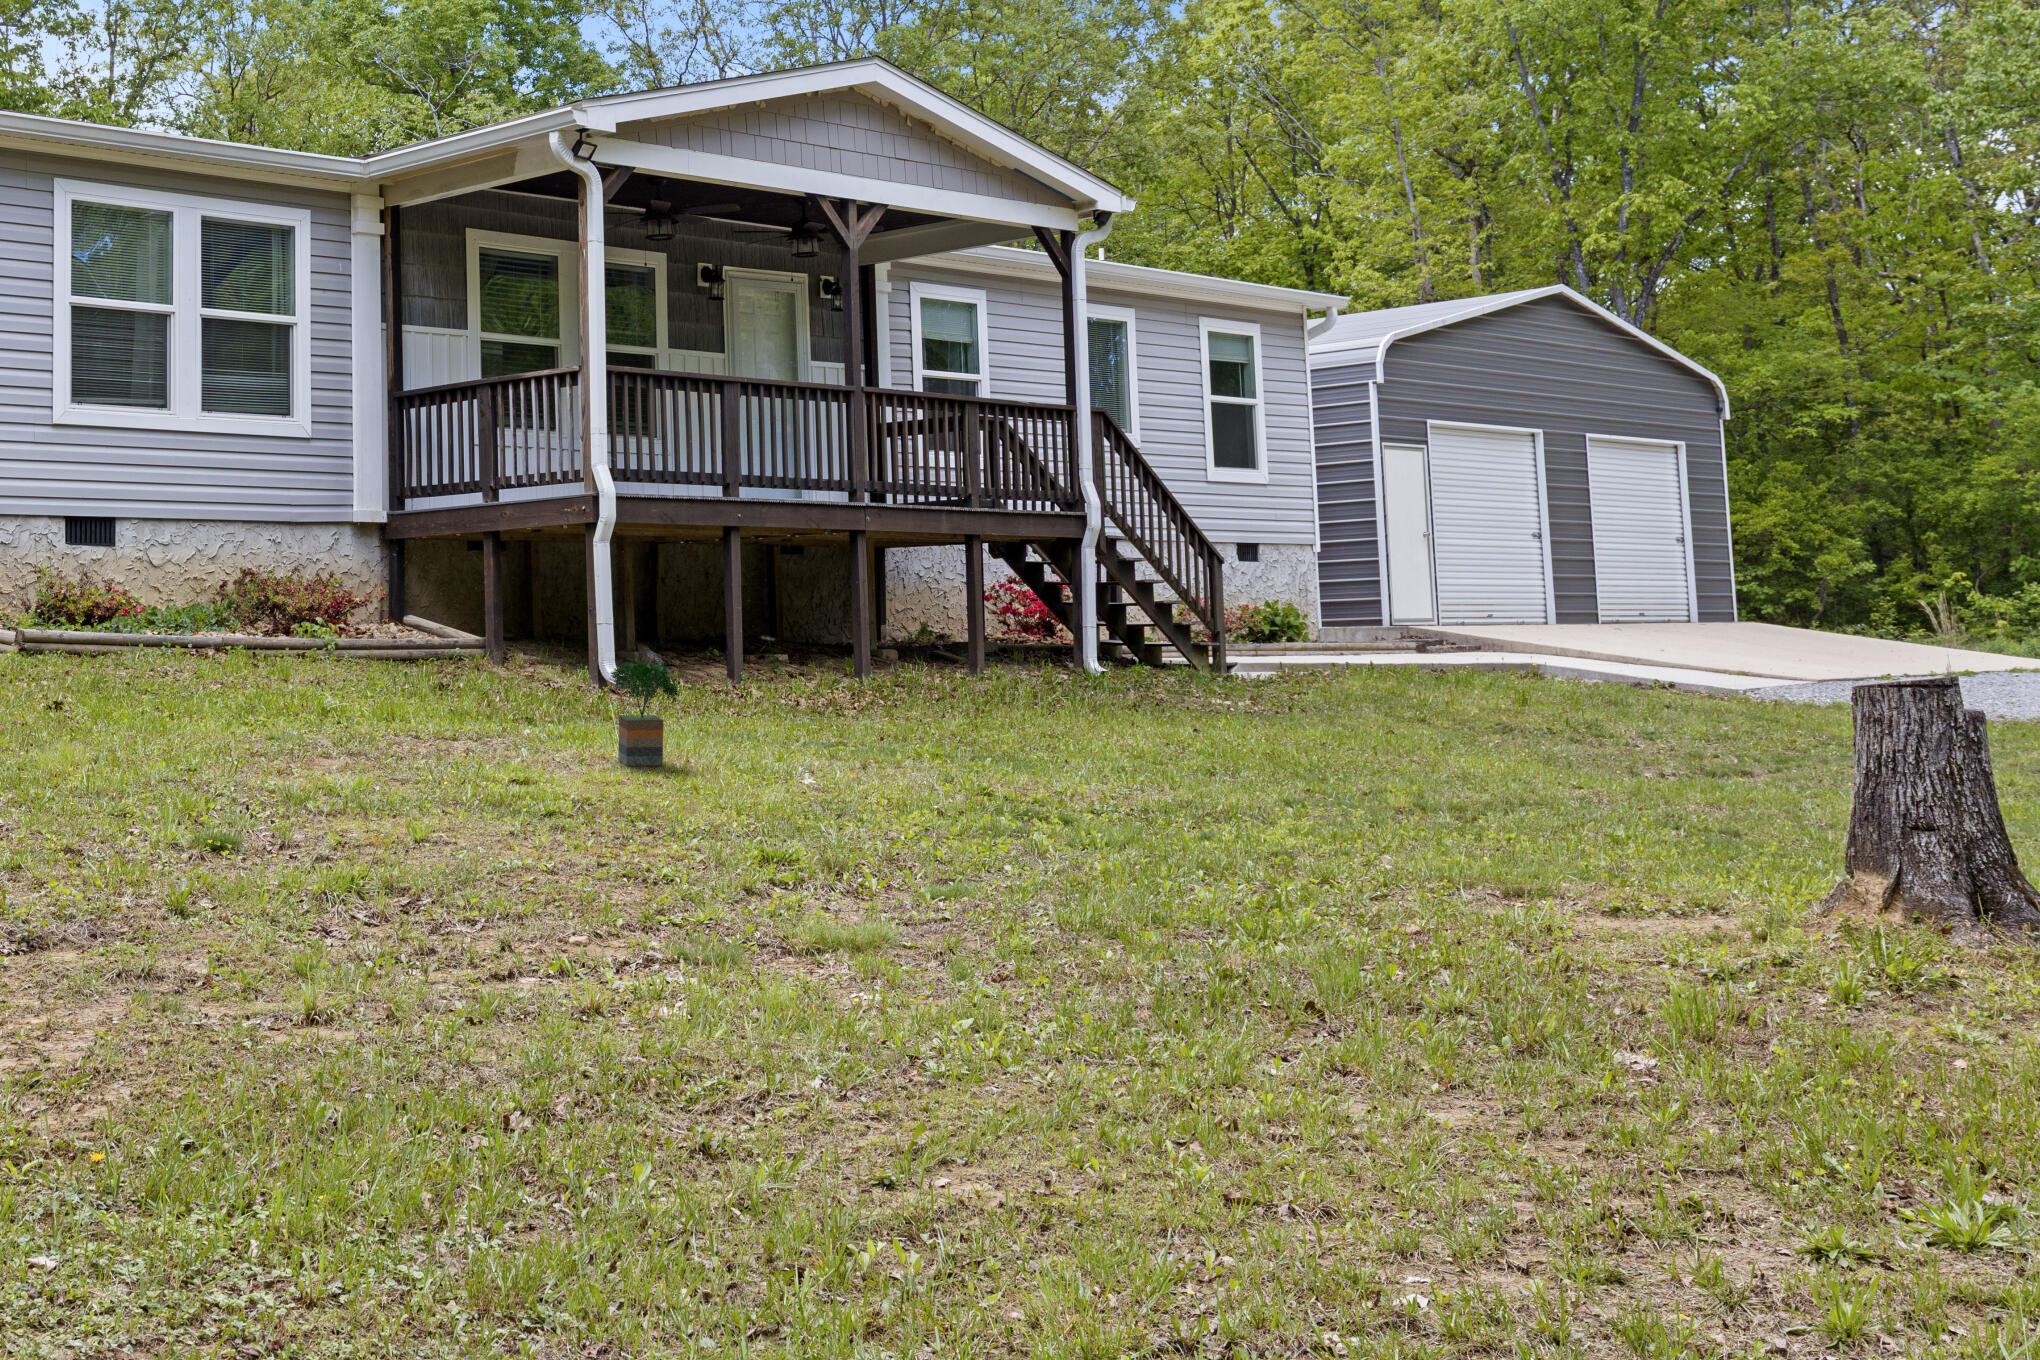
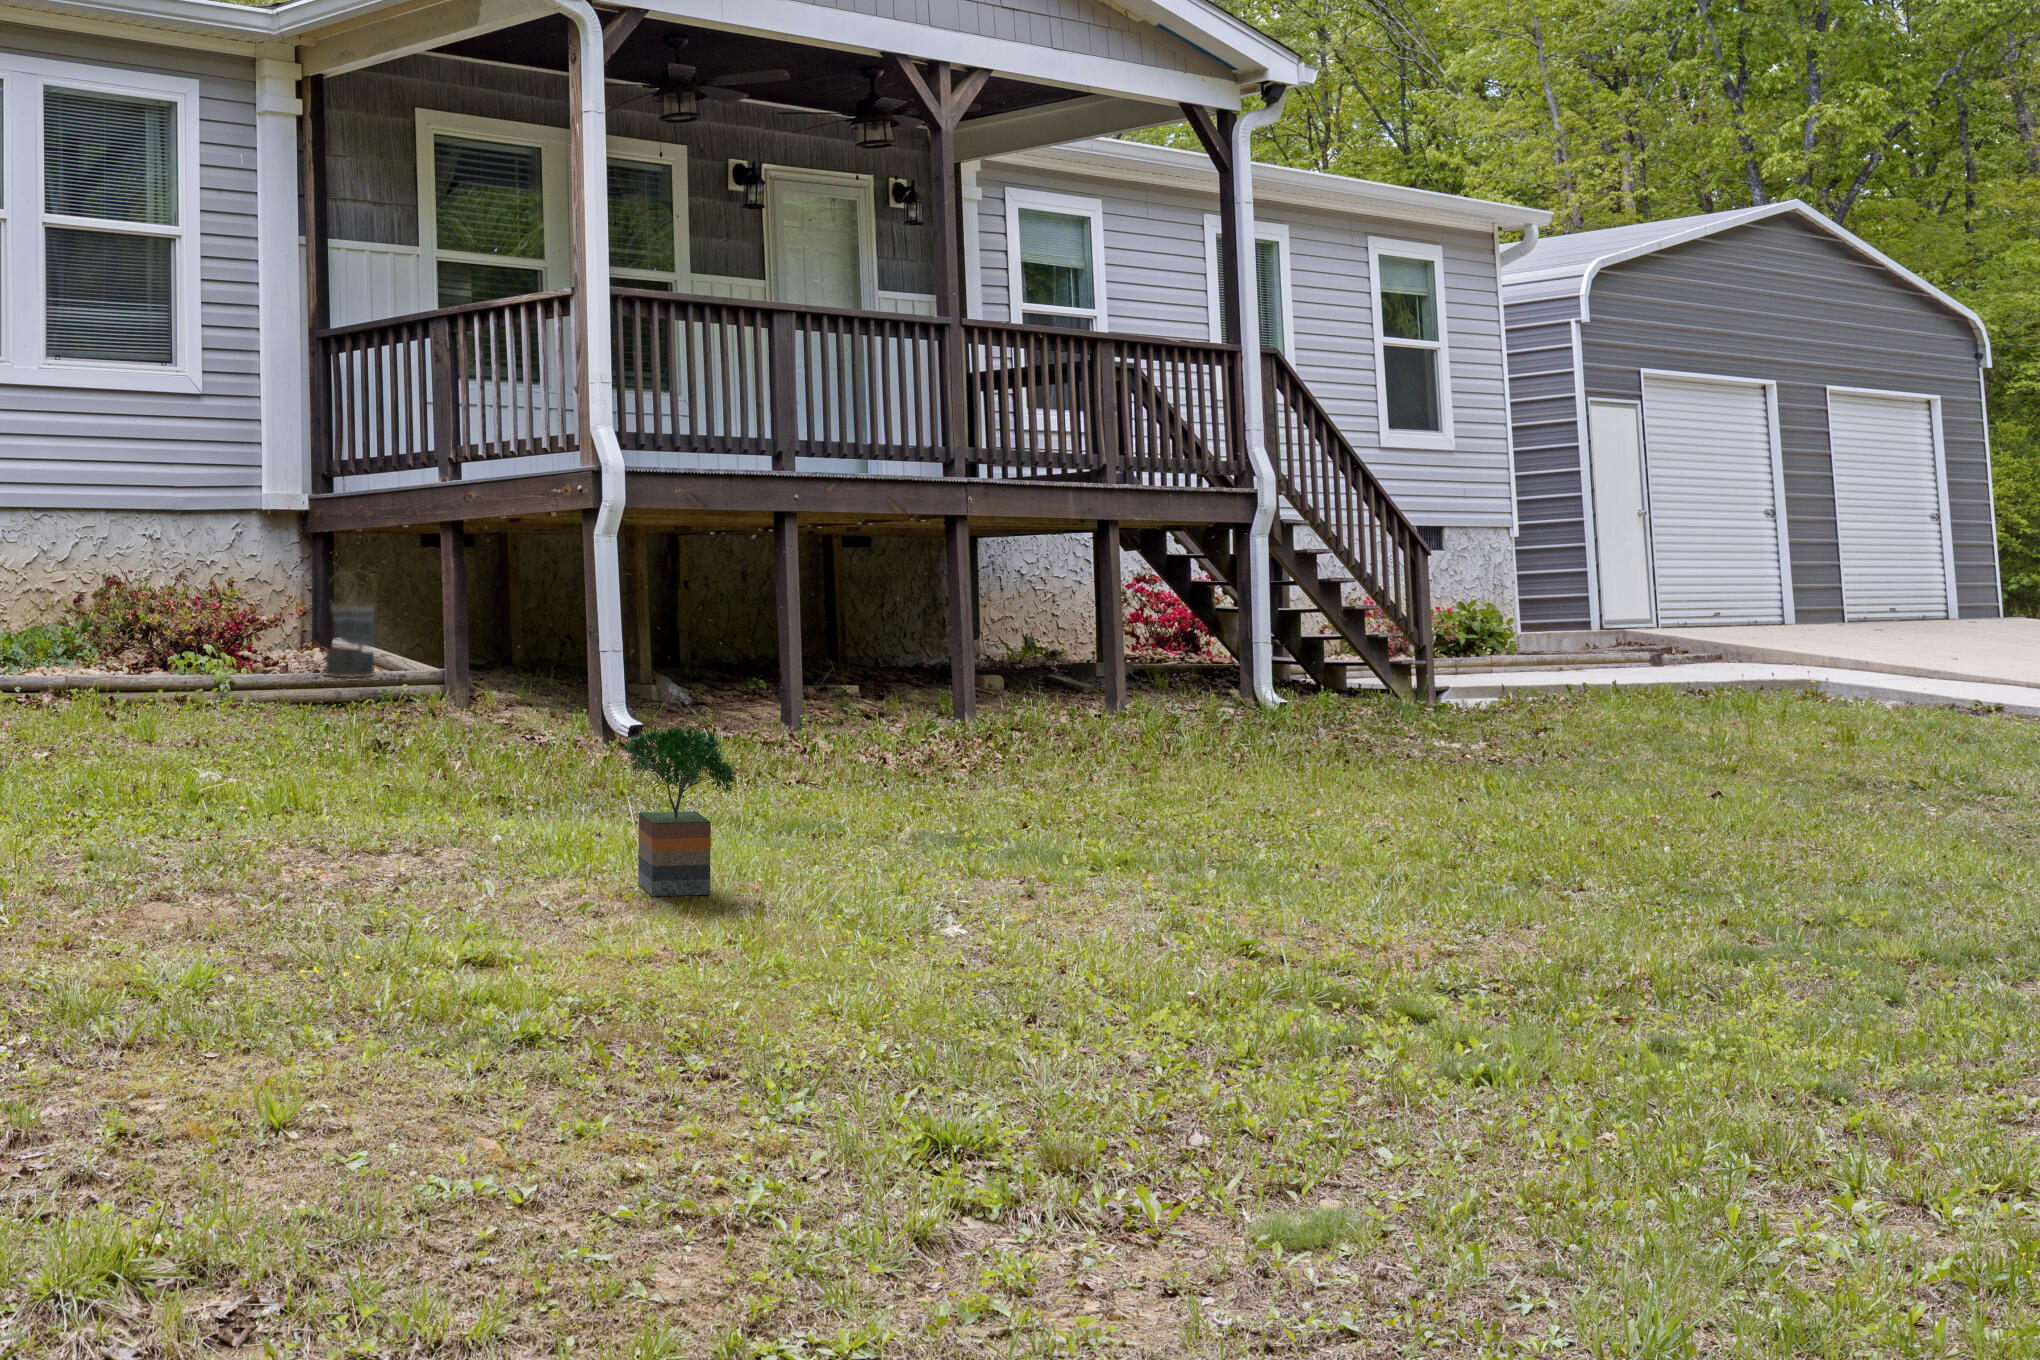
basket: none [397,567,435,645] -> present [325,570,375,678]

